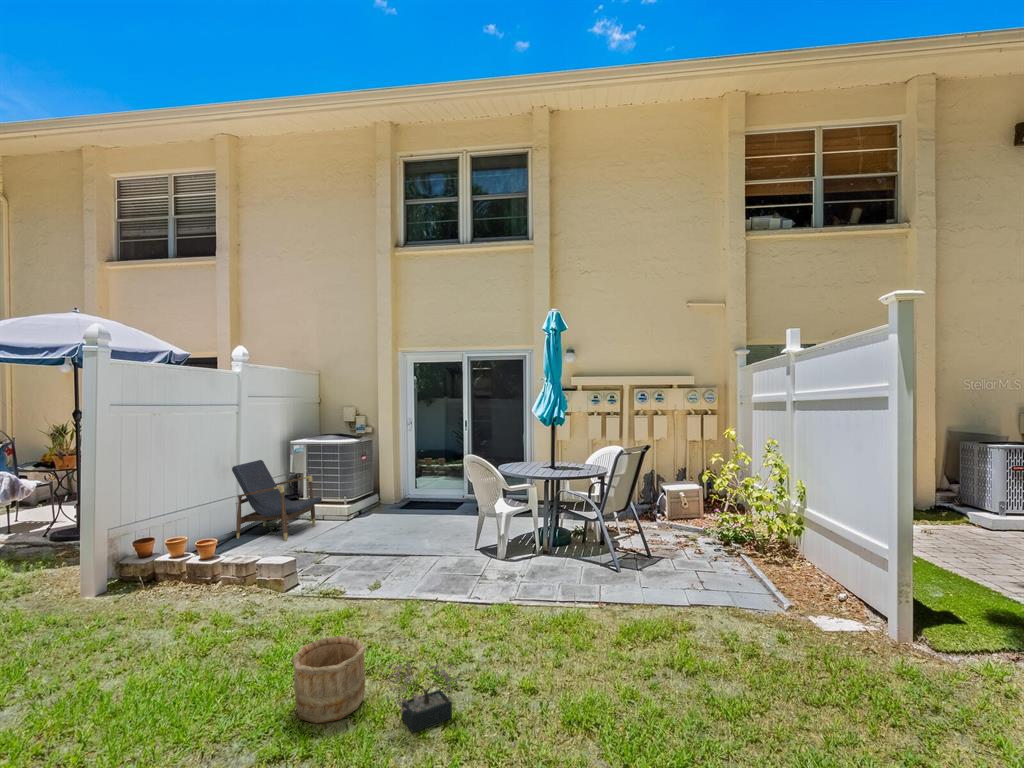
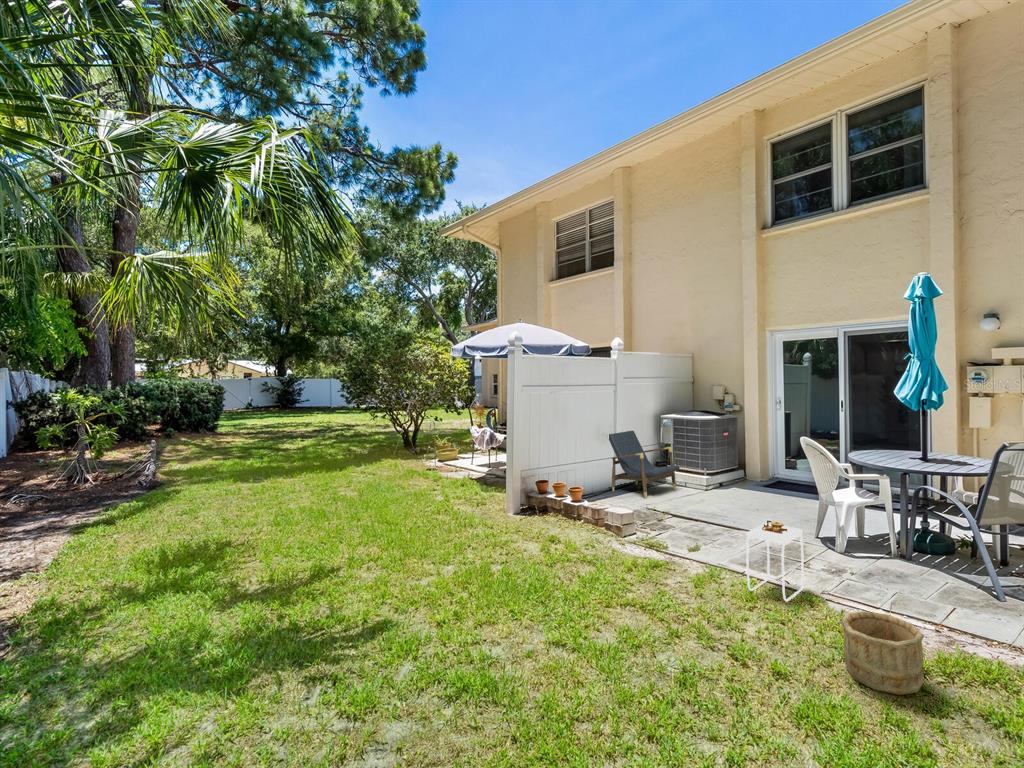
side table: none [456,538,499,617] -> present [746,520,804,601]
wooden bucket: present [292,636,366,723] -> present [840,611,924,695]
decorative plant: present [386,661,458,732] -> none [630,600,695,664]

